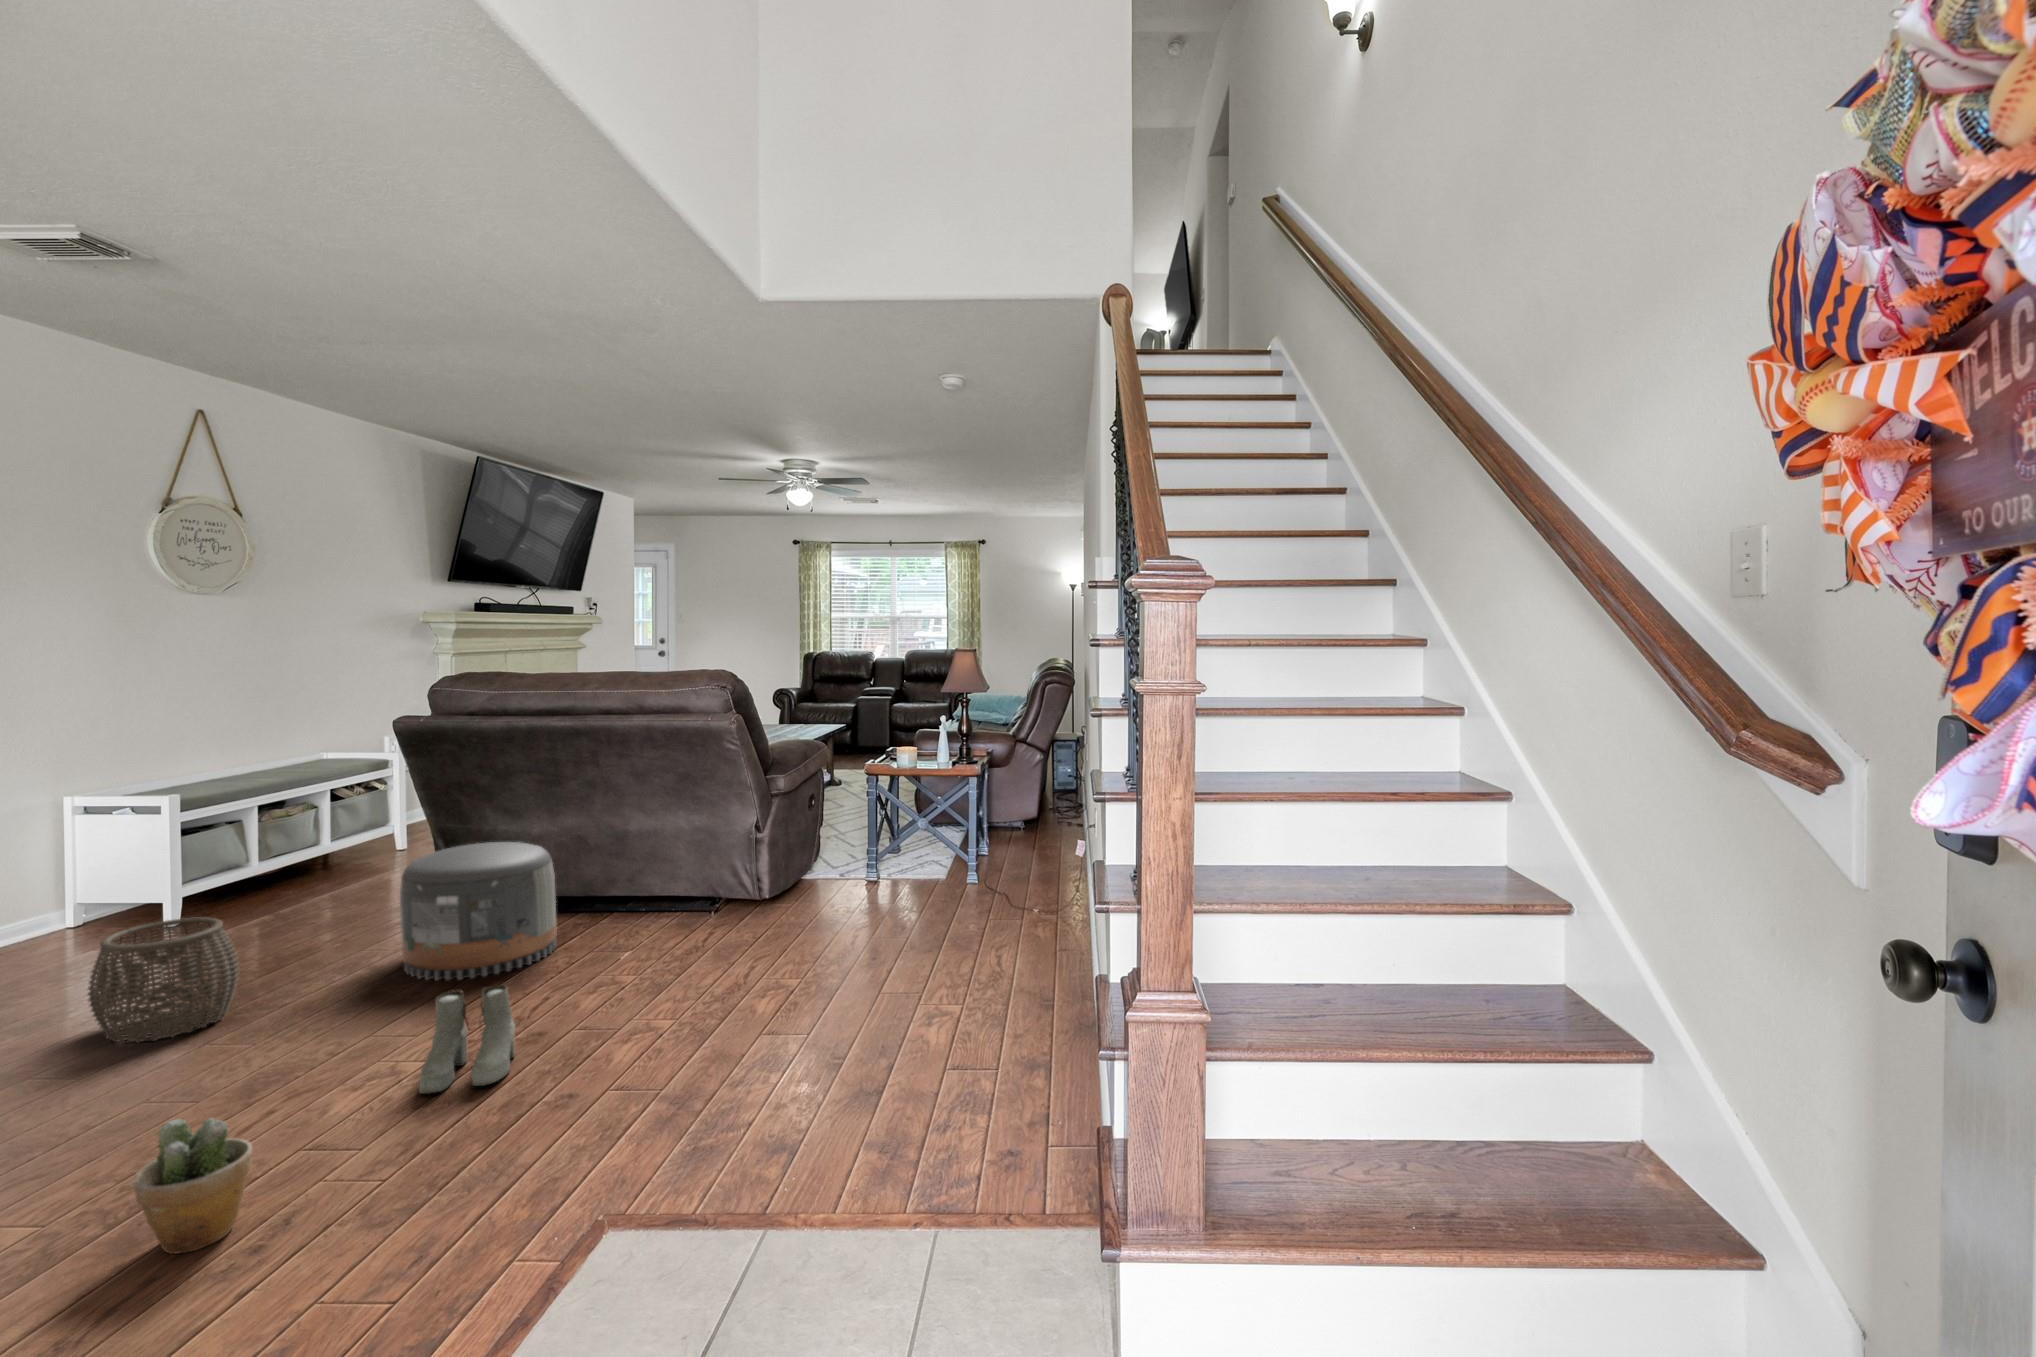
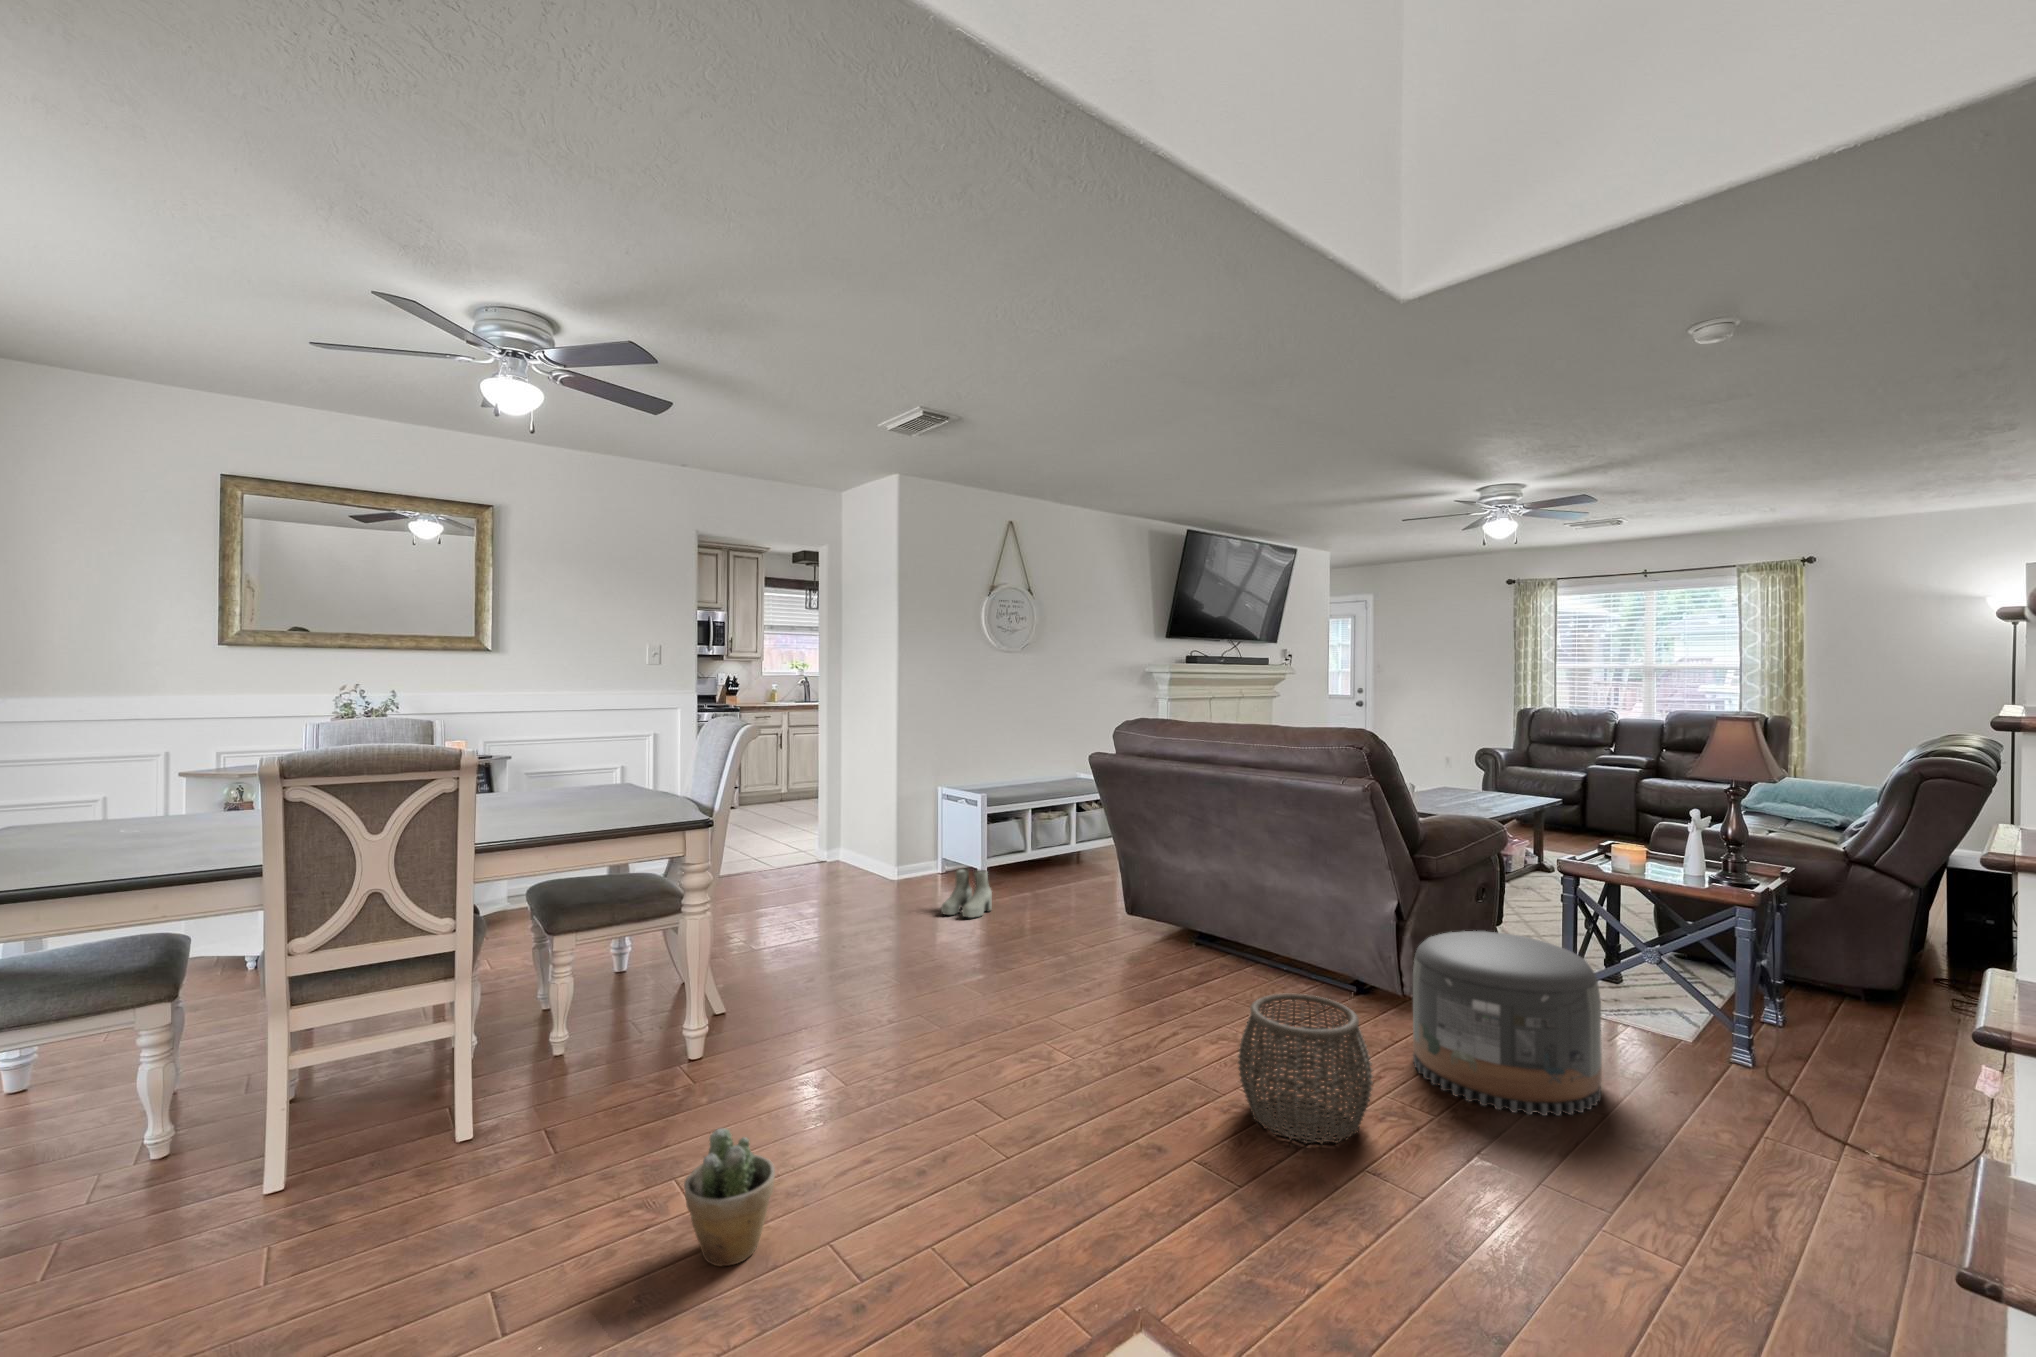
pouf: present [400,842,557,980] -> present [1413,931,1602,1116]
woven basket: present [88,917,239,1043] -> present [1238,994,1373,1144]
boots: present [419,985,515,1094] -> present [941,868,992,918]

